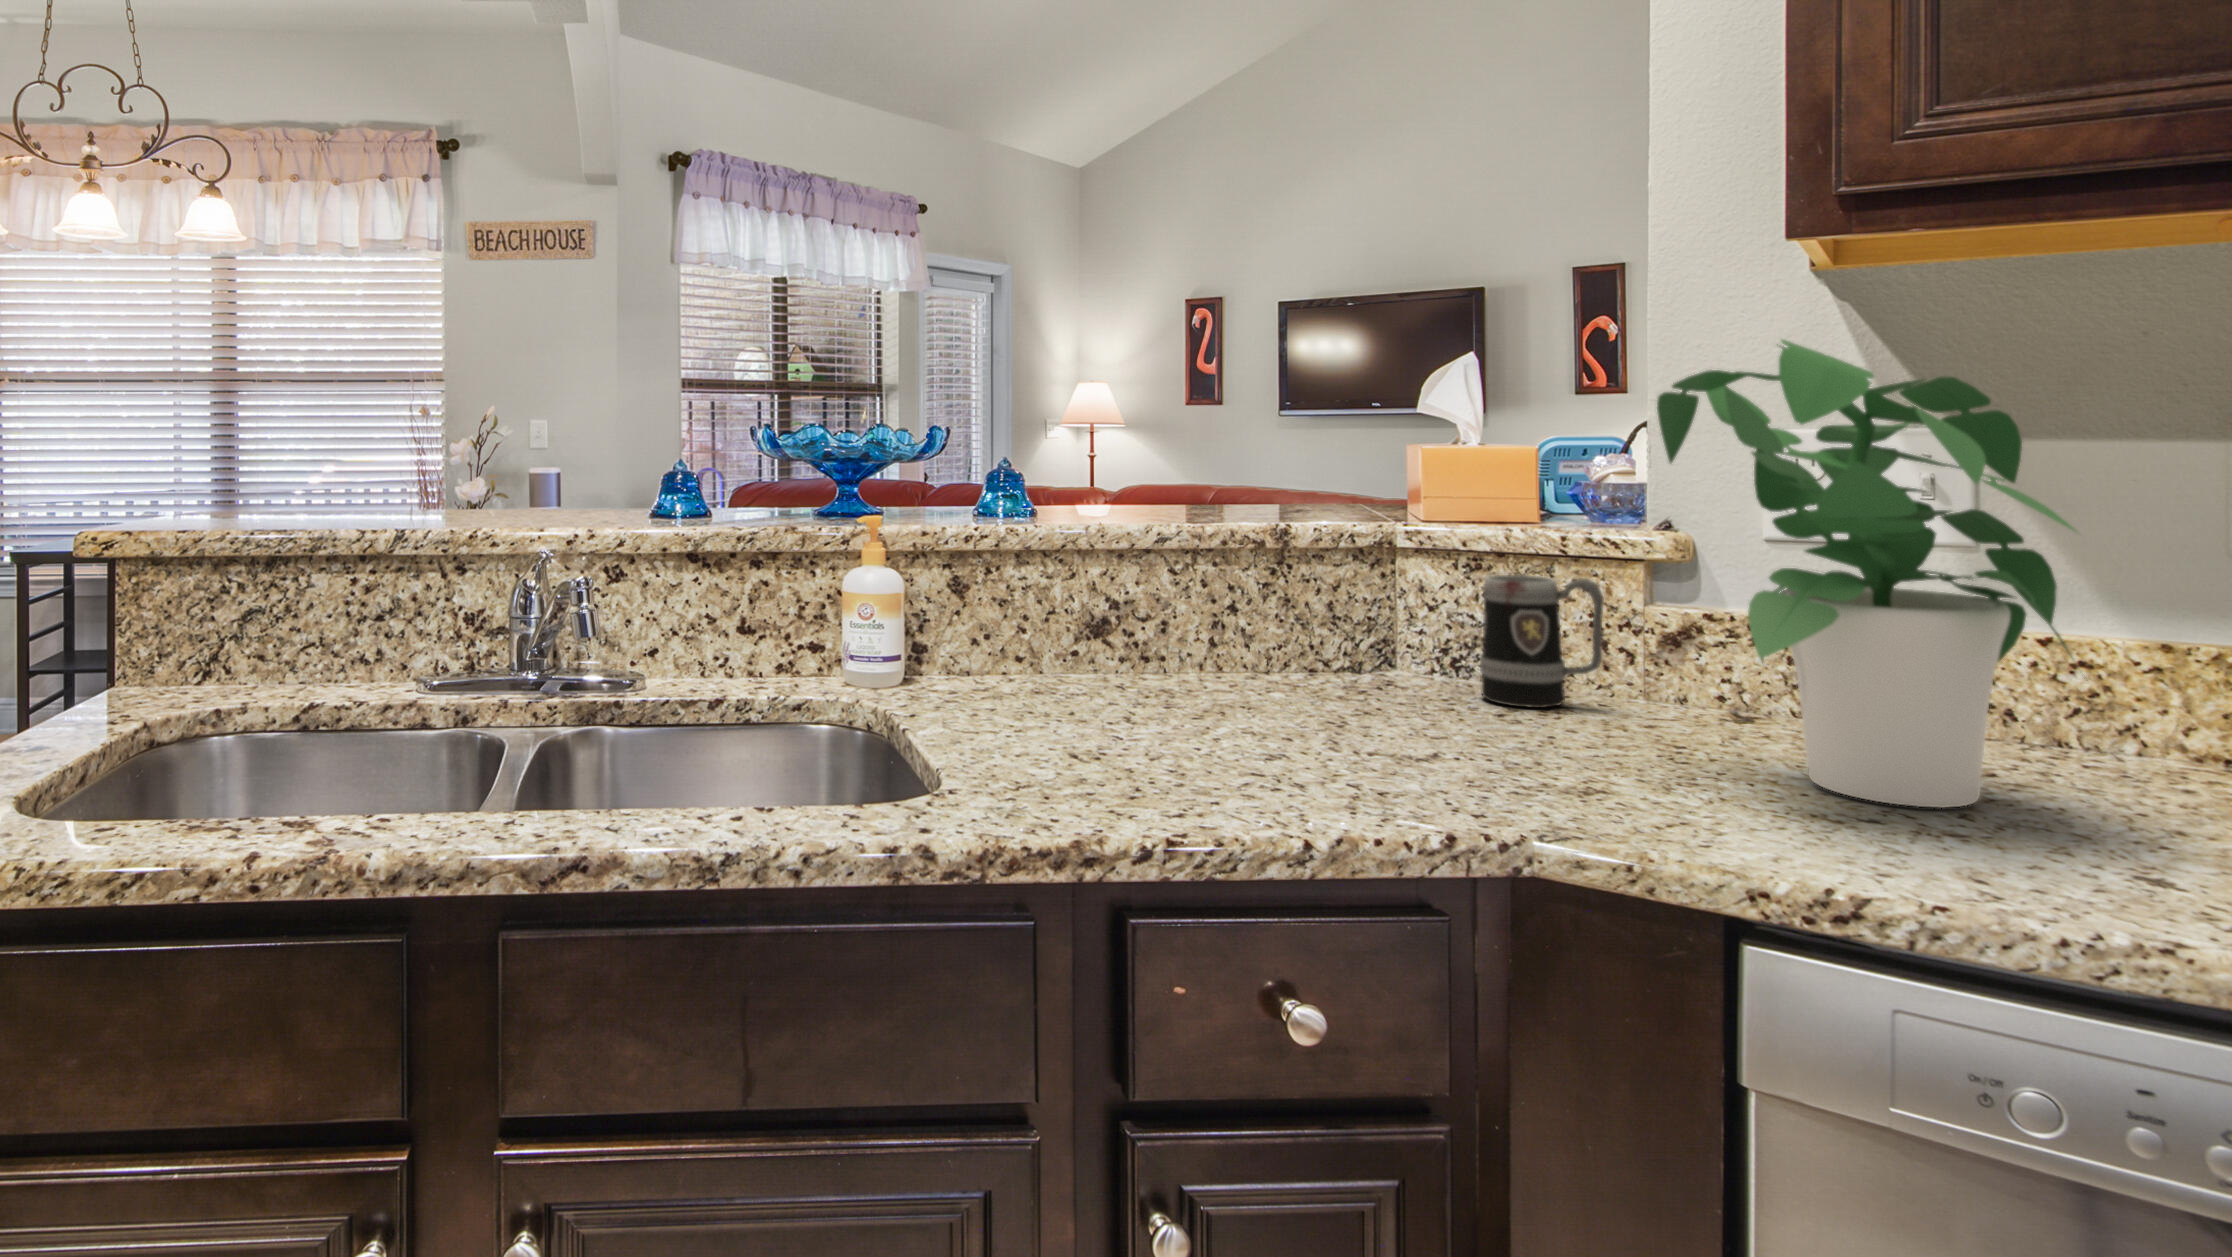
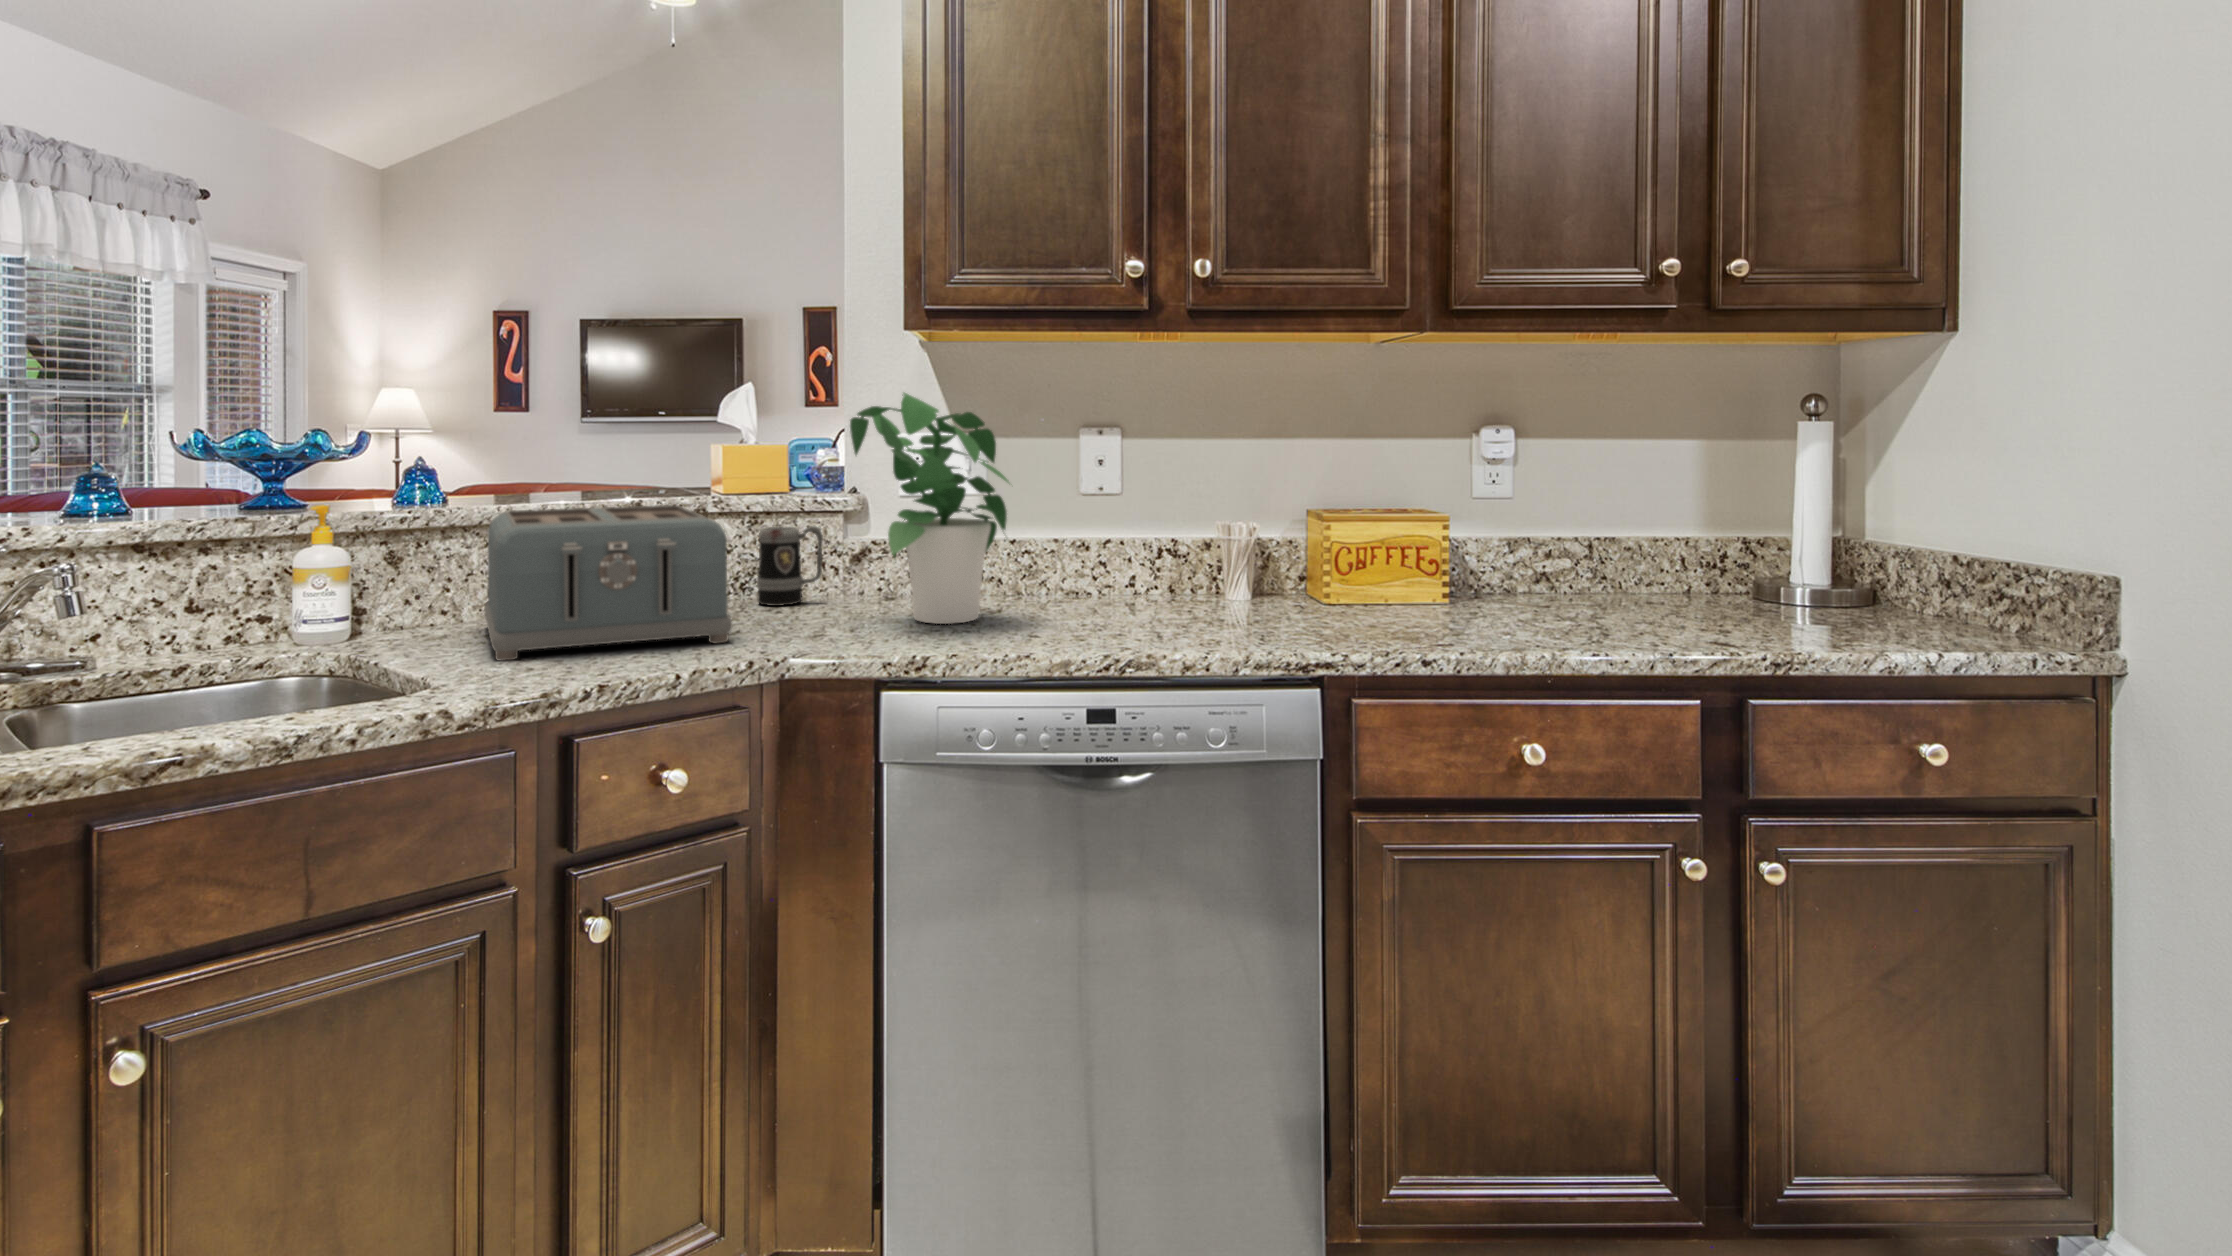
toaster: none [1039,531,1422,777] -> present [484,505,732,660]

